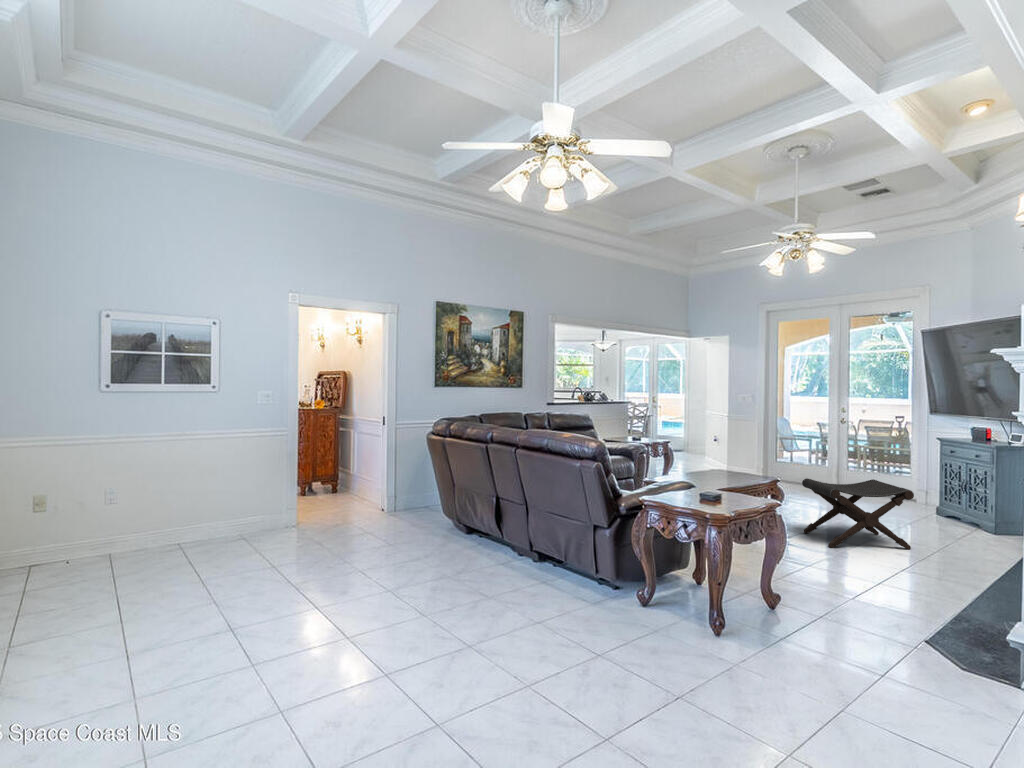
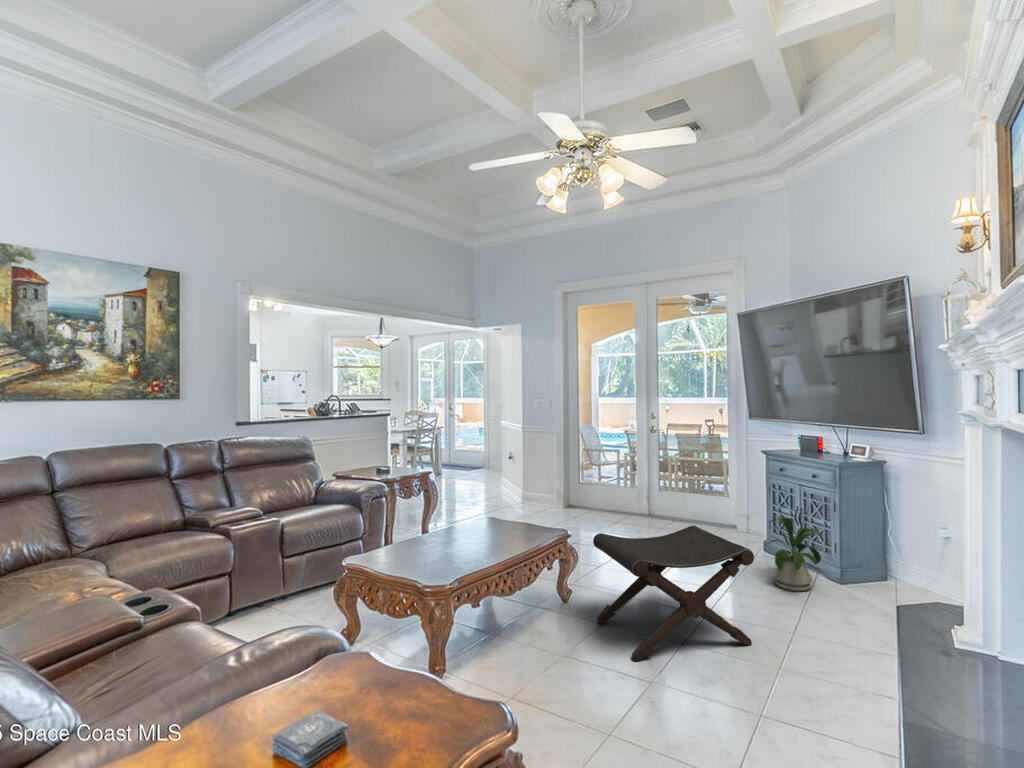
house plant: none [930,481,980,534] -> present [767,517,823,591]

